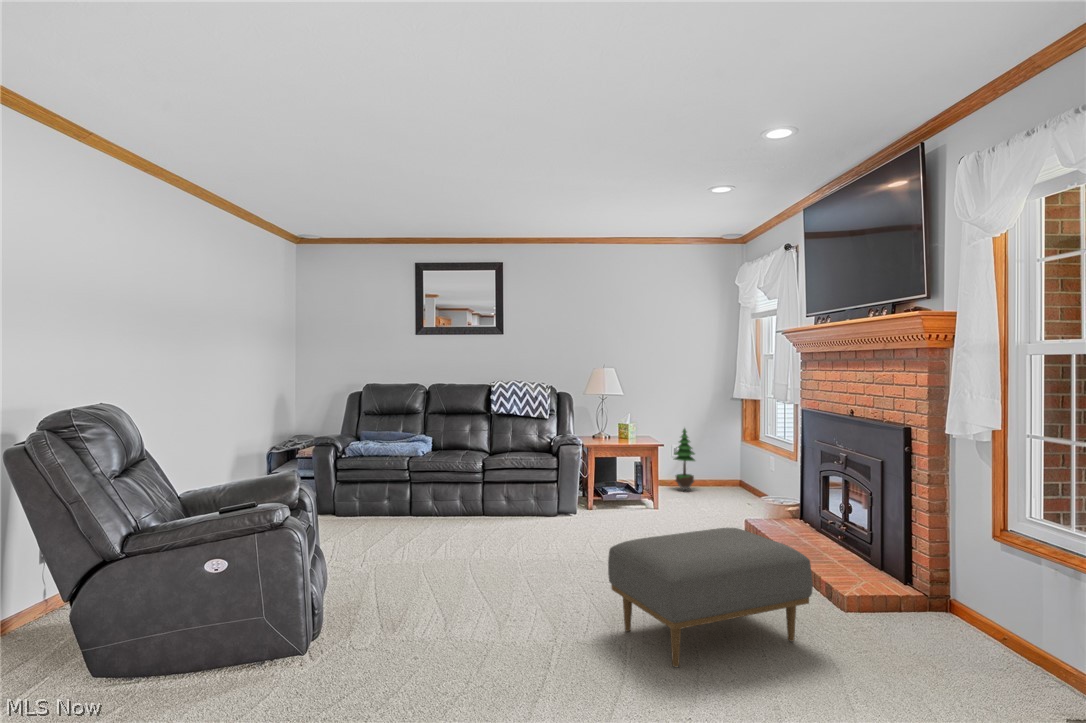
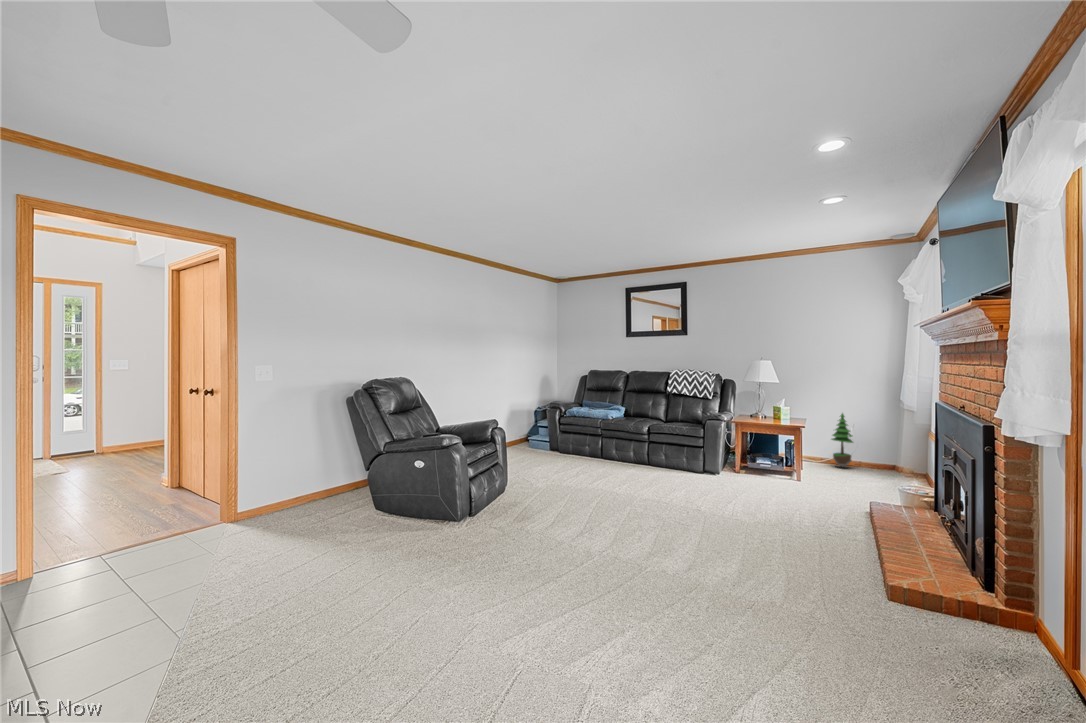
ottoman: present [608,528,813,667] -> none [653,488,813,596]

